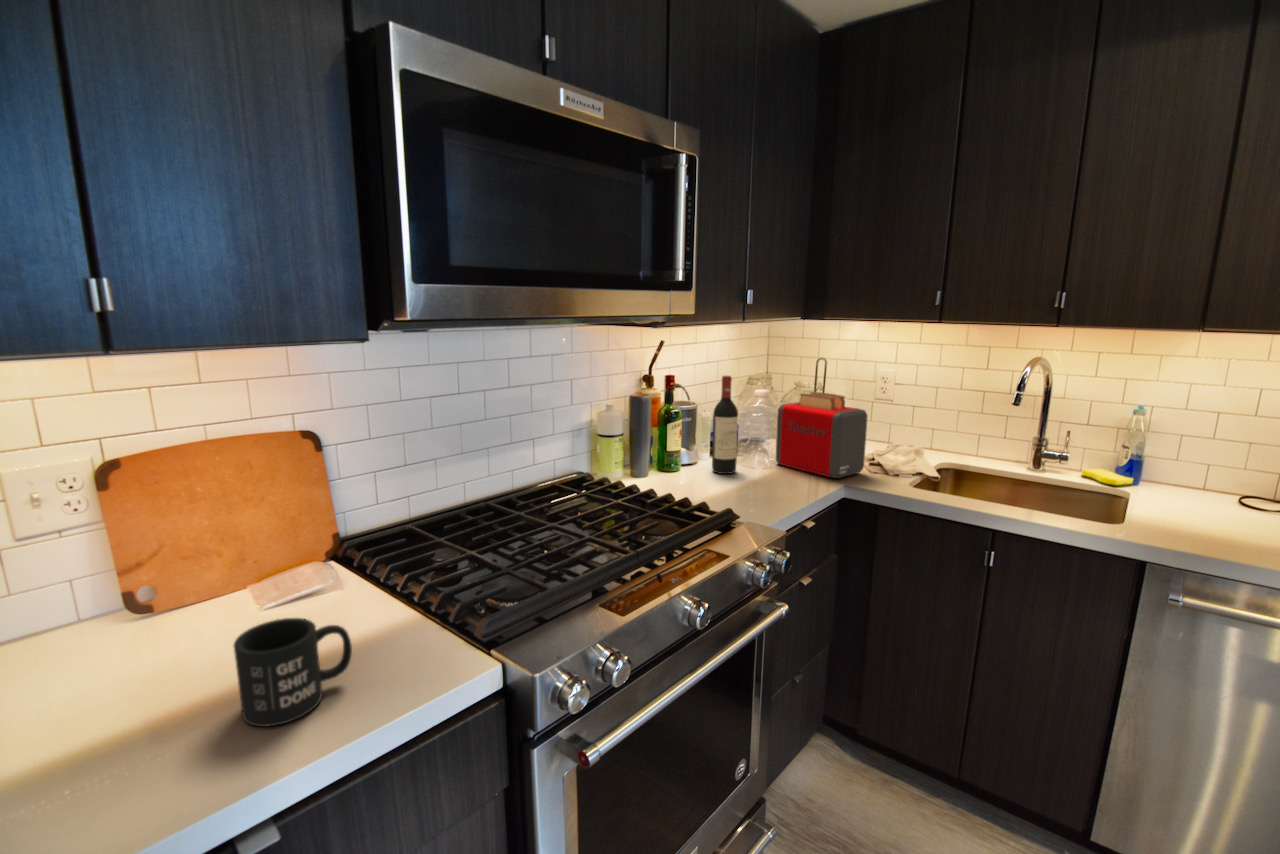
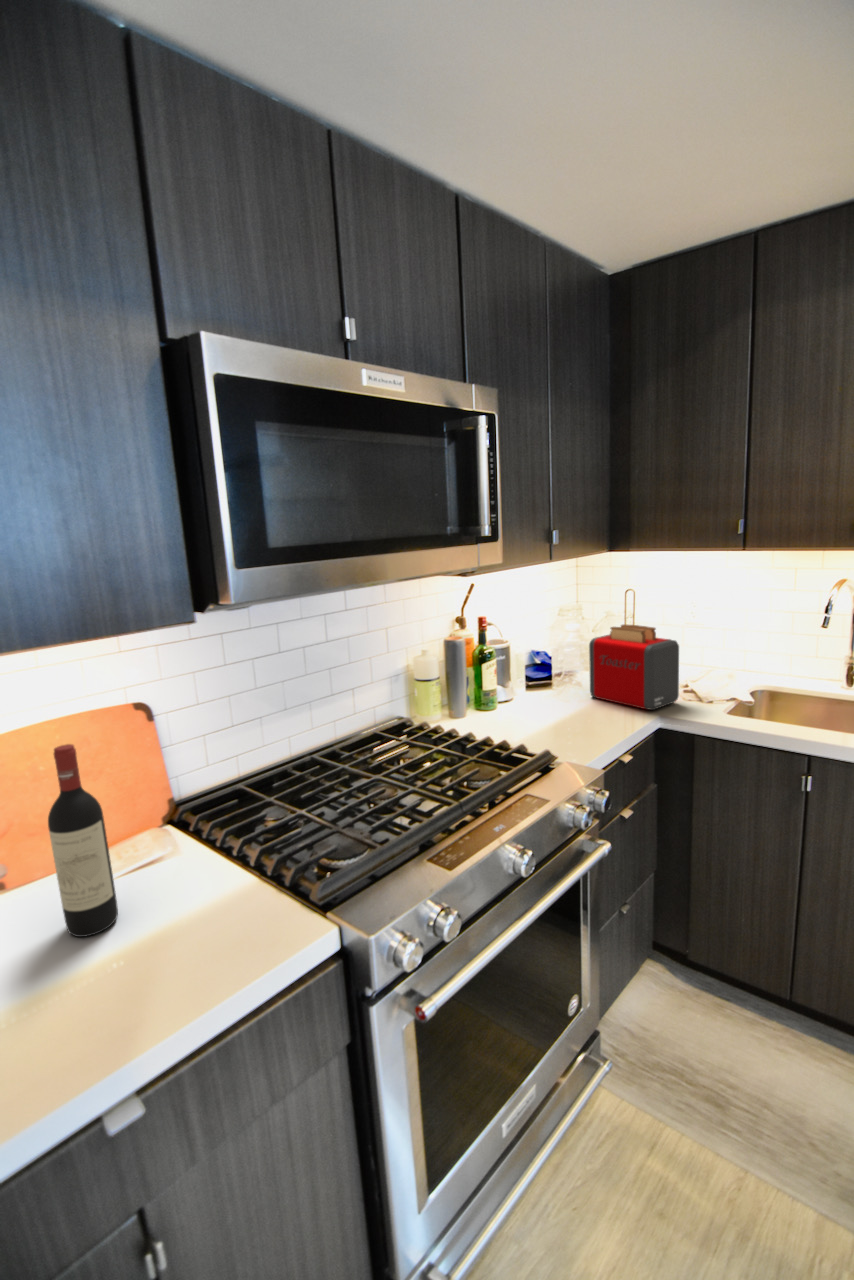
wine bottle: present [712,376,738,474] -> present [48,744,118,937]
mug: present [234,618,352,727] -> none [96,895,201,1000]

